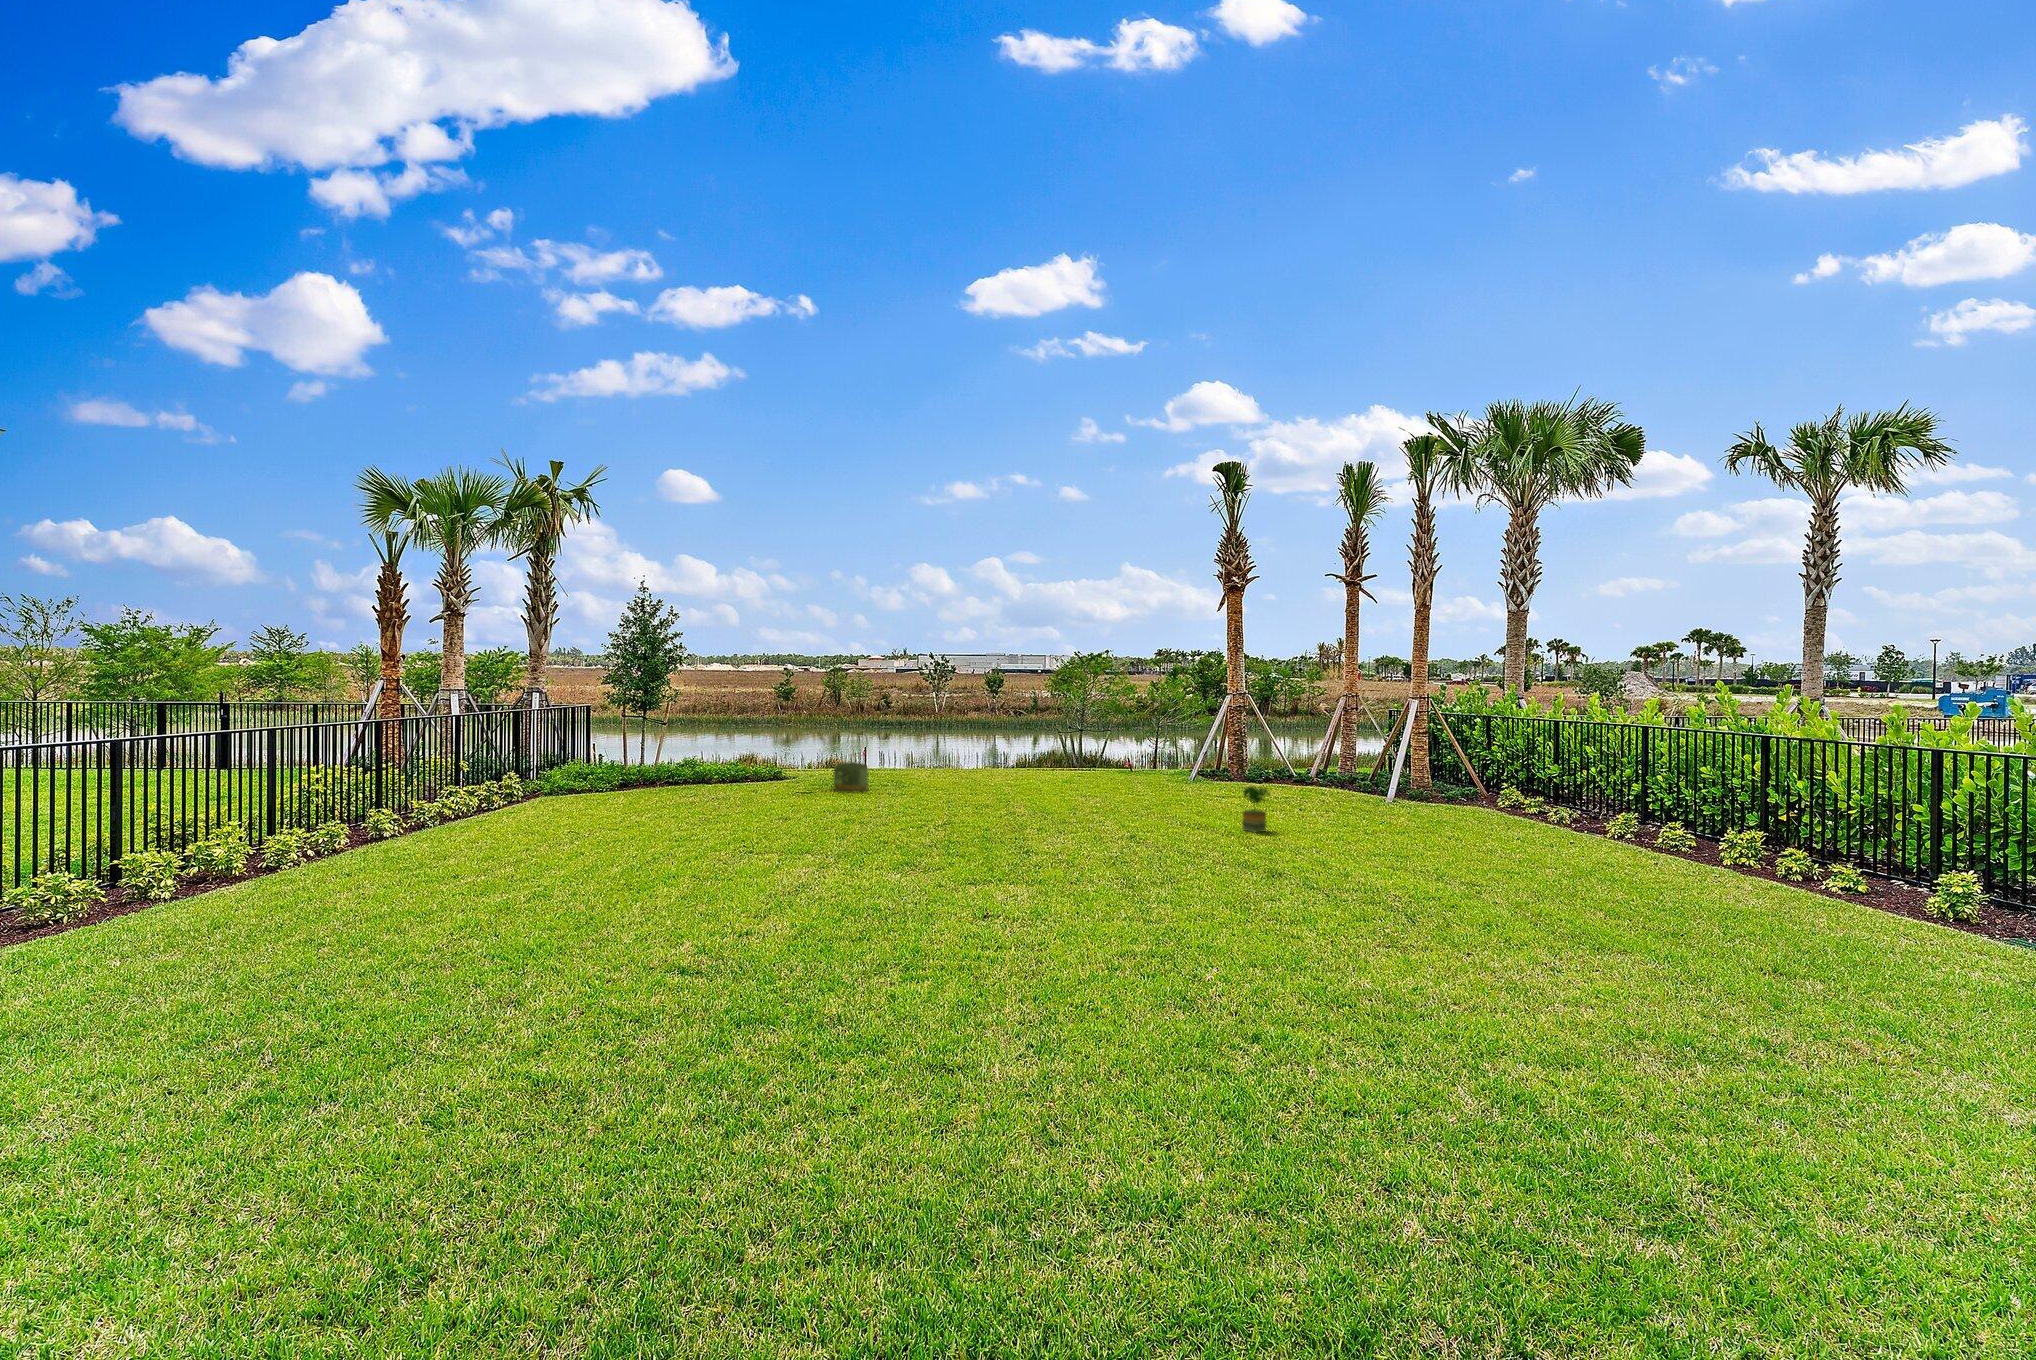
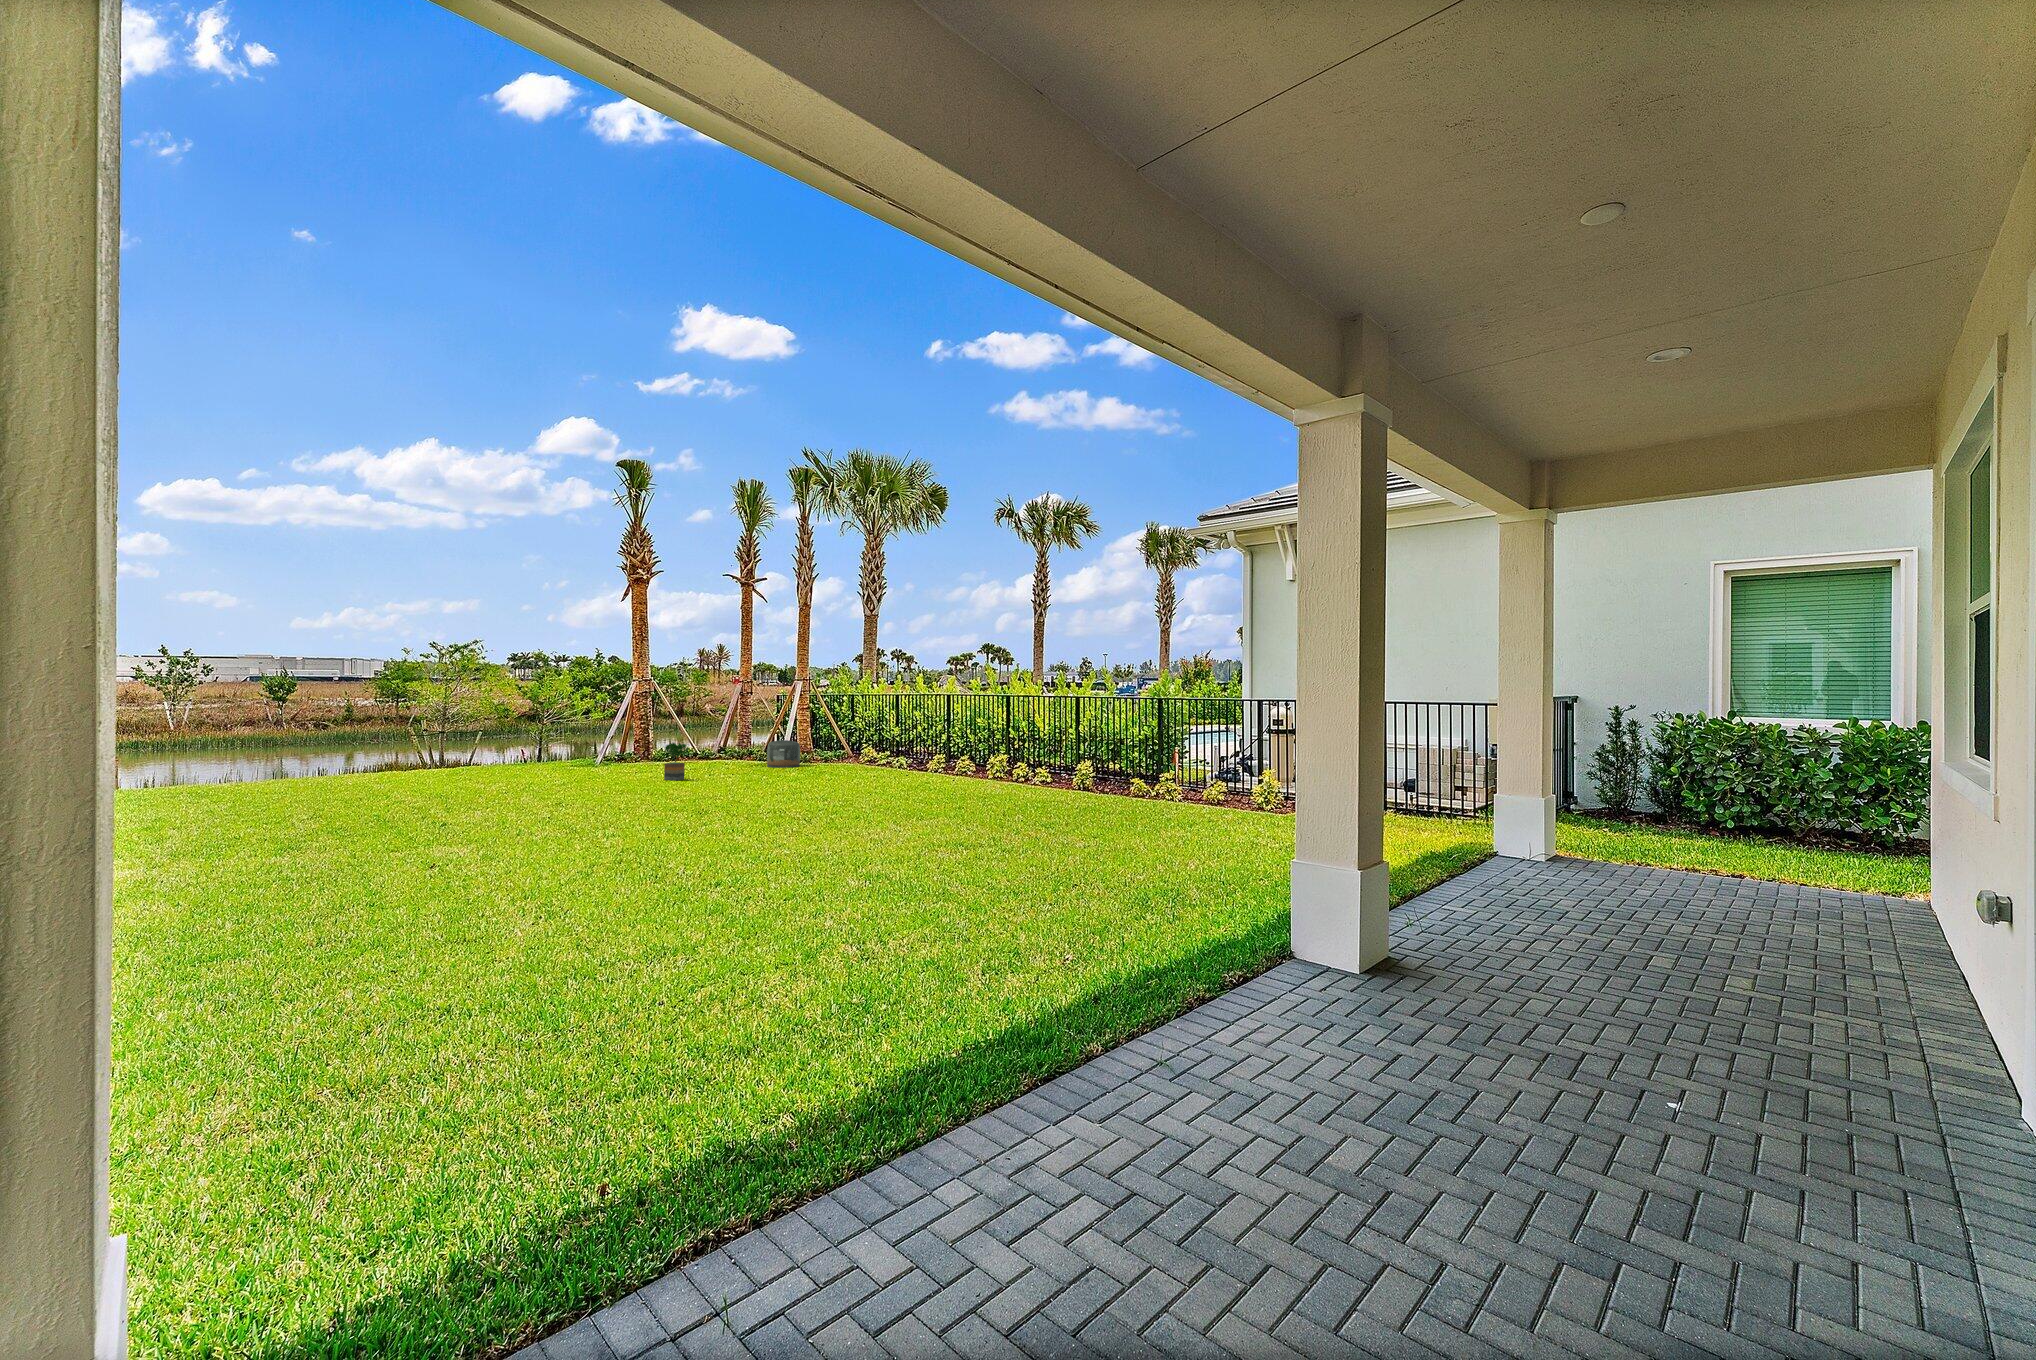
pouf: present [834,762,868,793] -> present [767,740,800,768]

